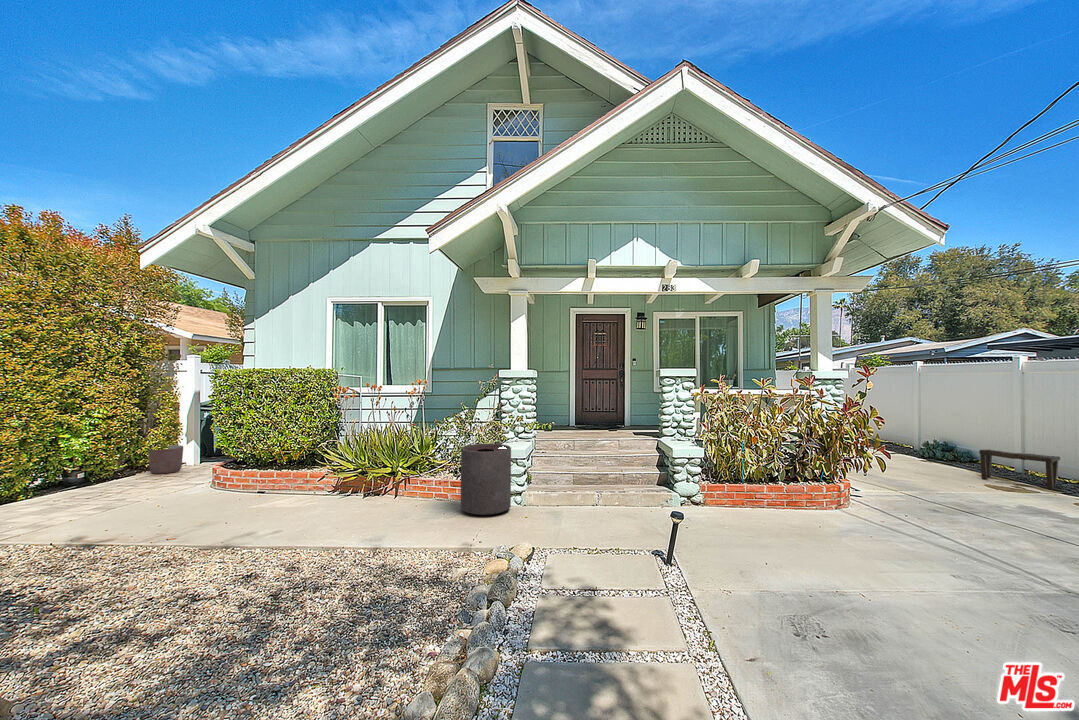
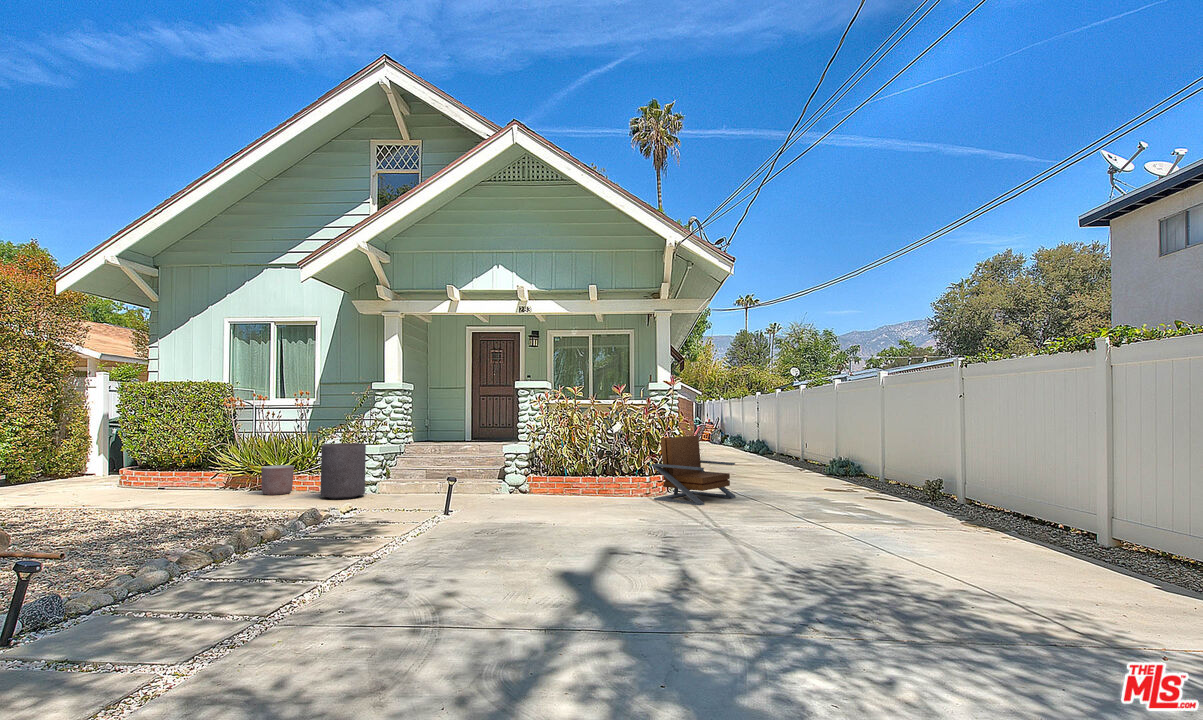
lounge chair: none [868,437,959,534] -> present [652,436,736,506]
planter: present [149,445,183,474] -> present [261,465,294,495]
bench: present [979,449,1060,490] -> none [832,454,886,487]

